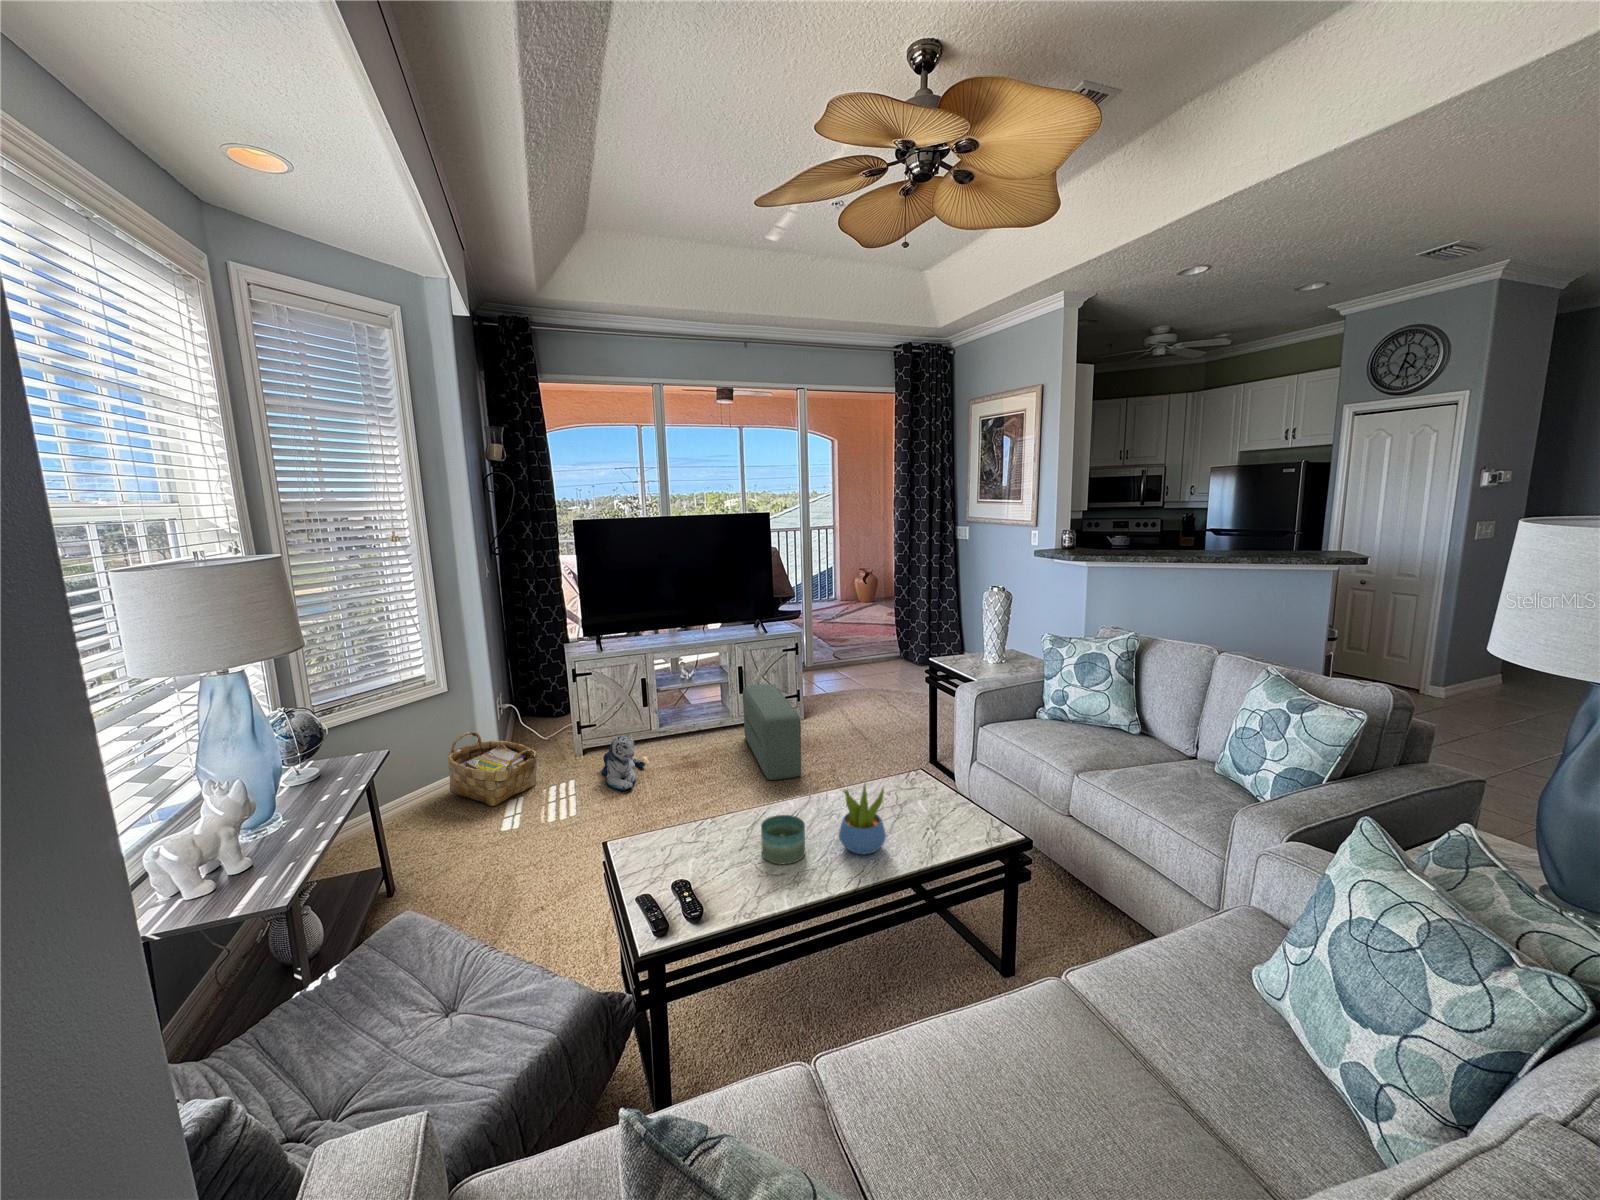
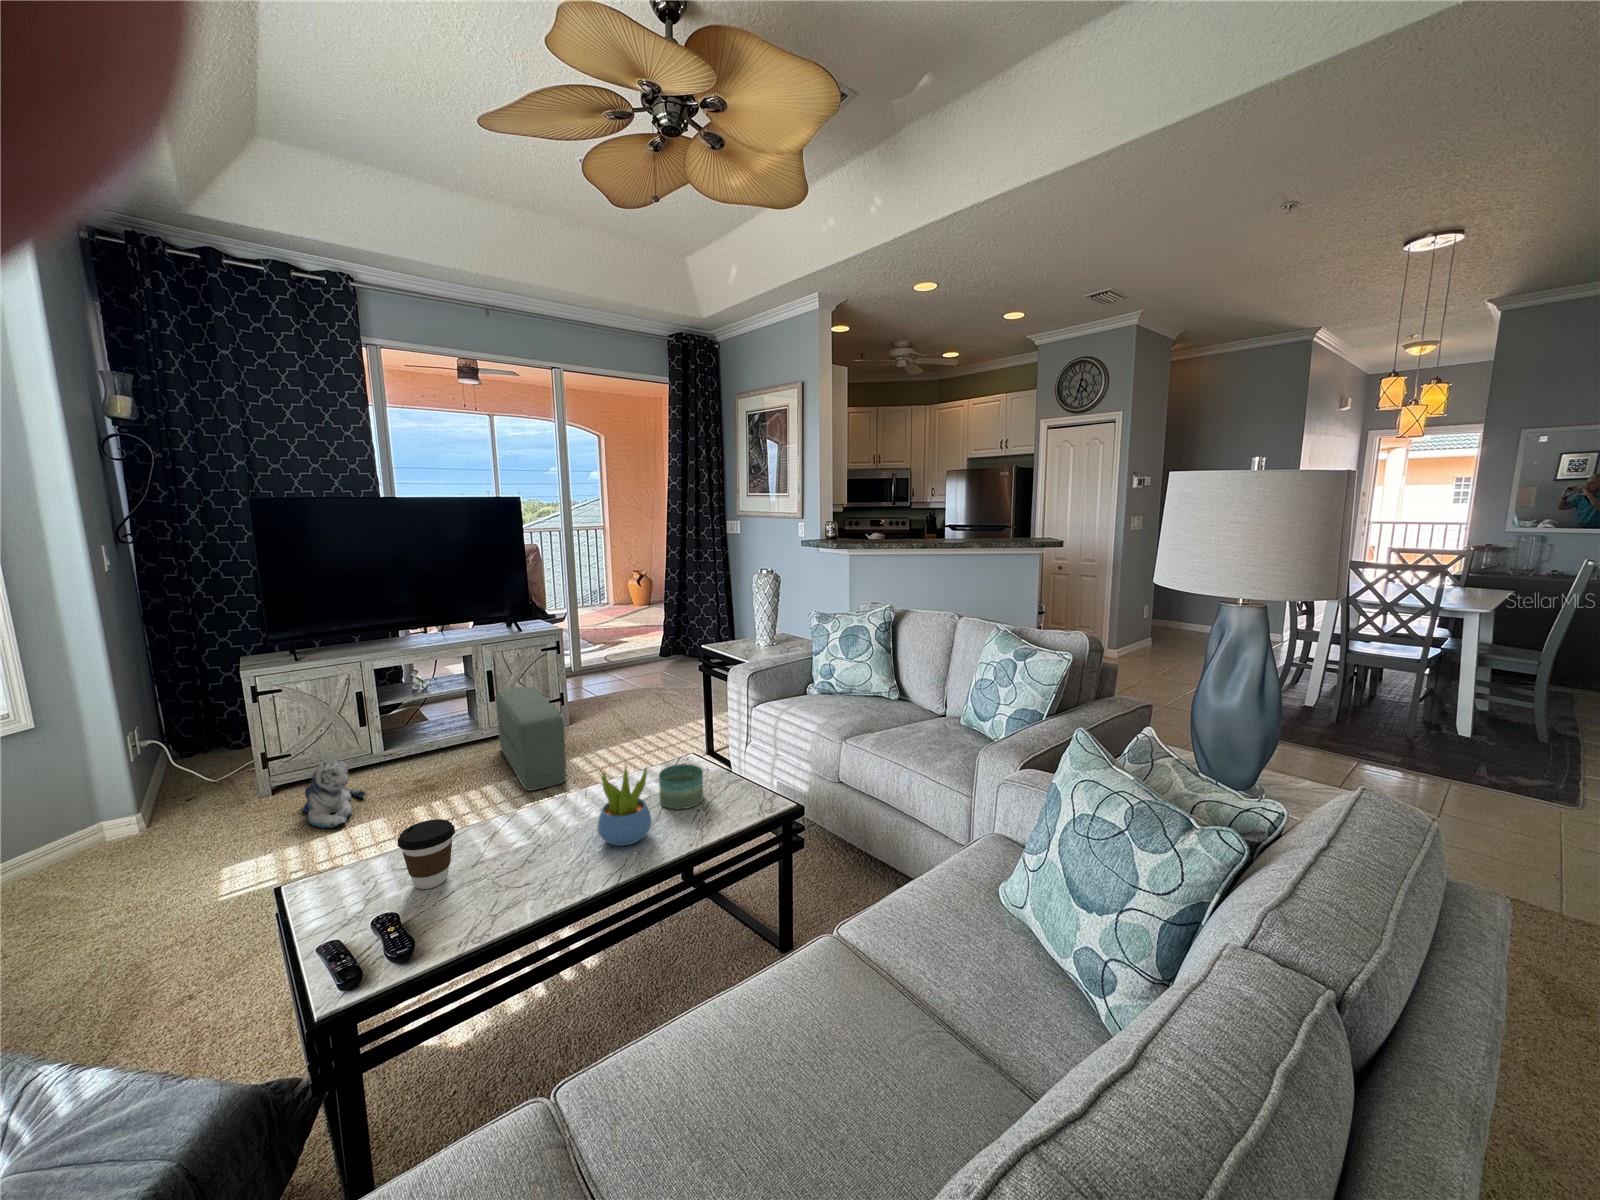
woven basket: present [447,731,538,806] -> none [38,779,199,876]
coffee cup: none [688,809,729,865] -> present [398,819,455,889]
candle: present [761,815,805,864] -> present [659,764,703,809]

